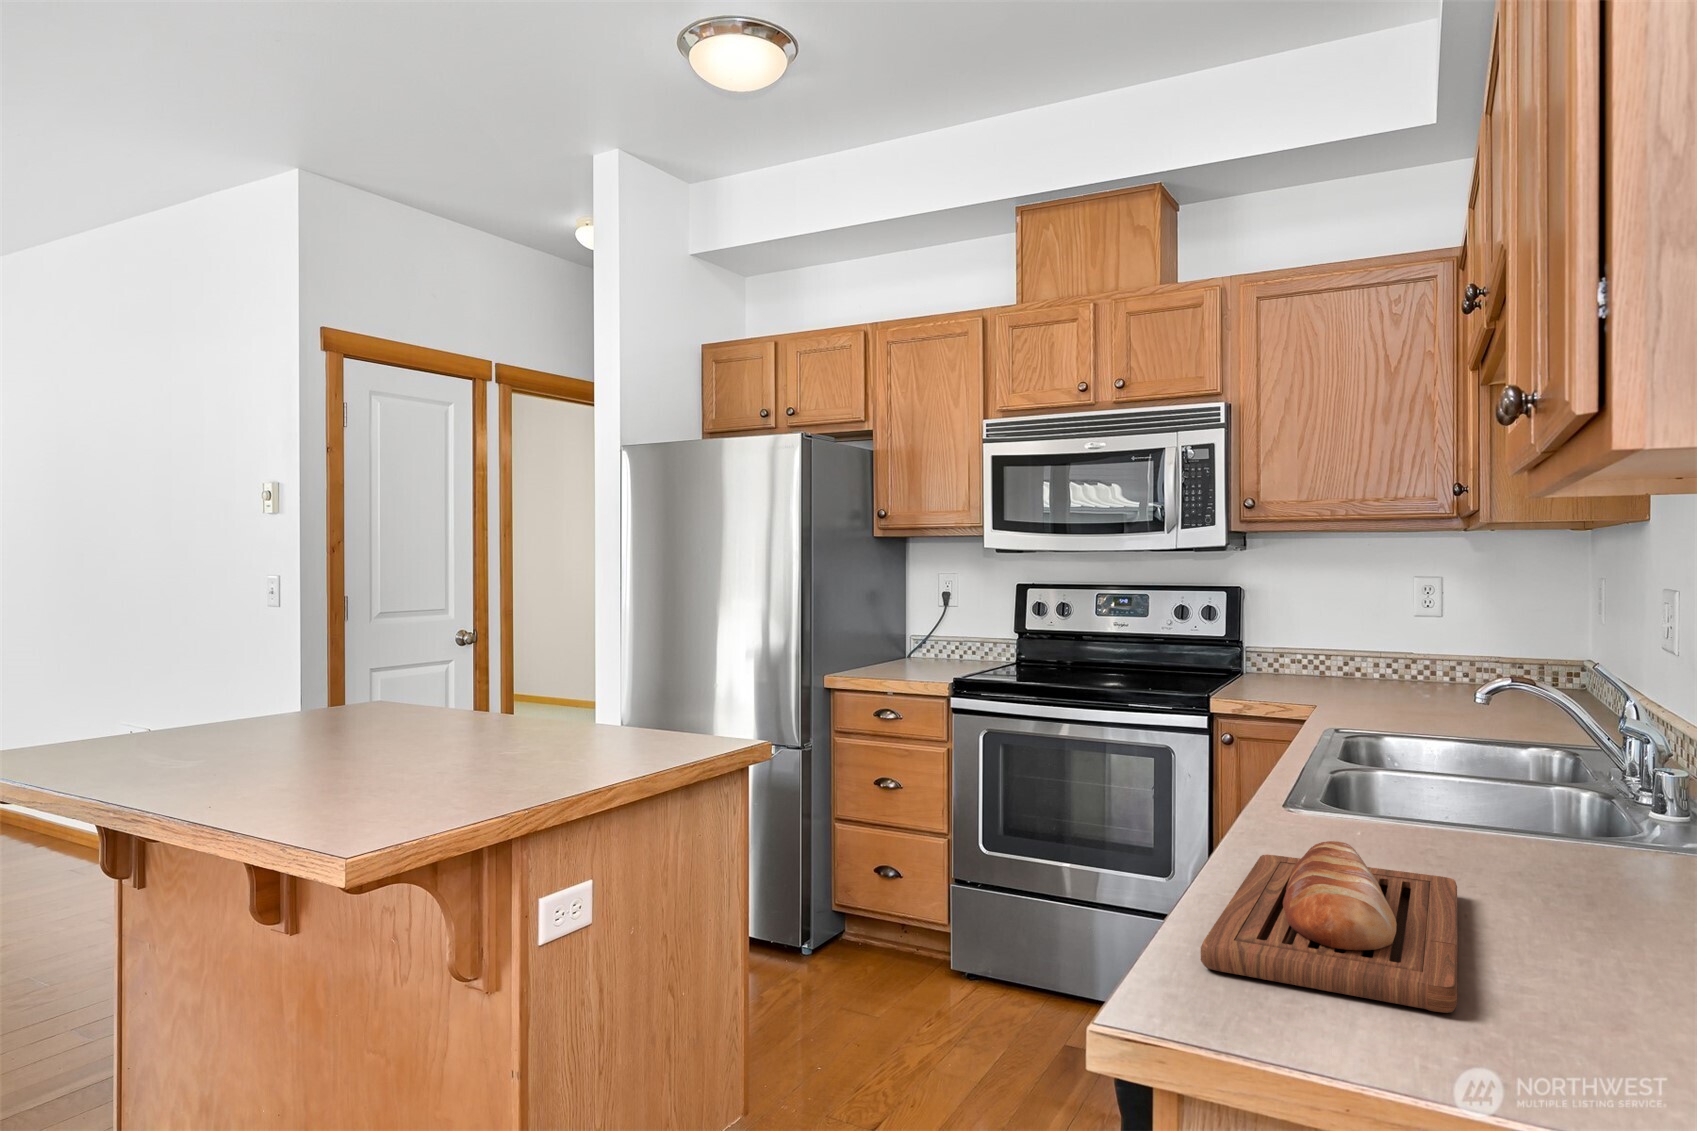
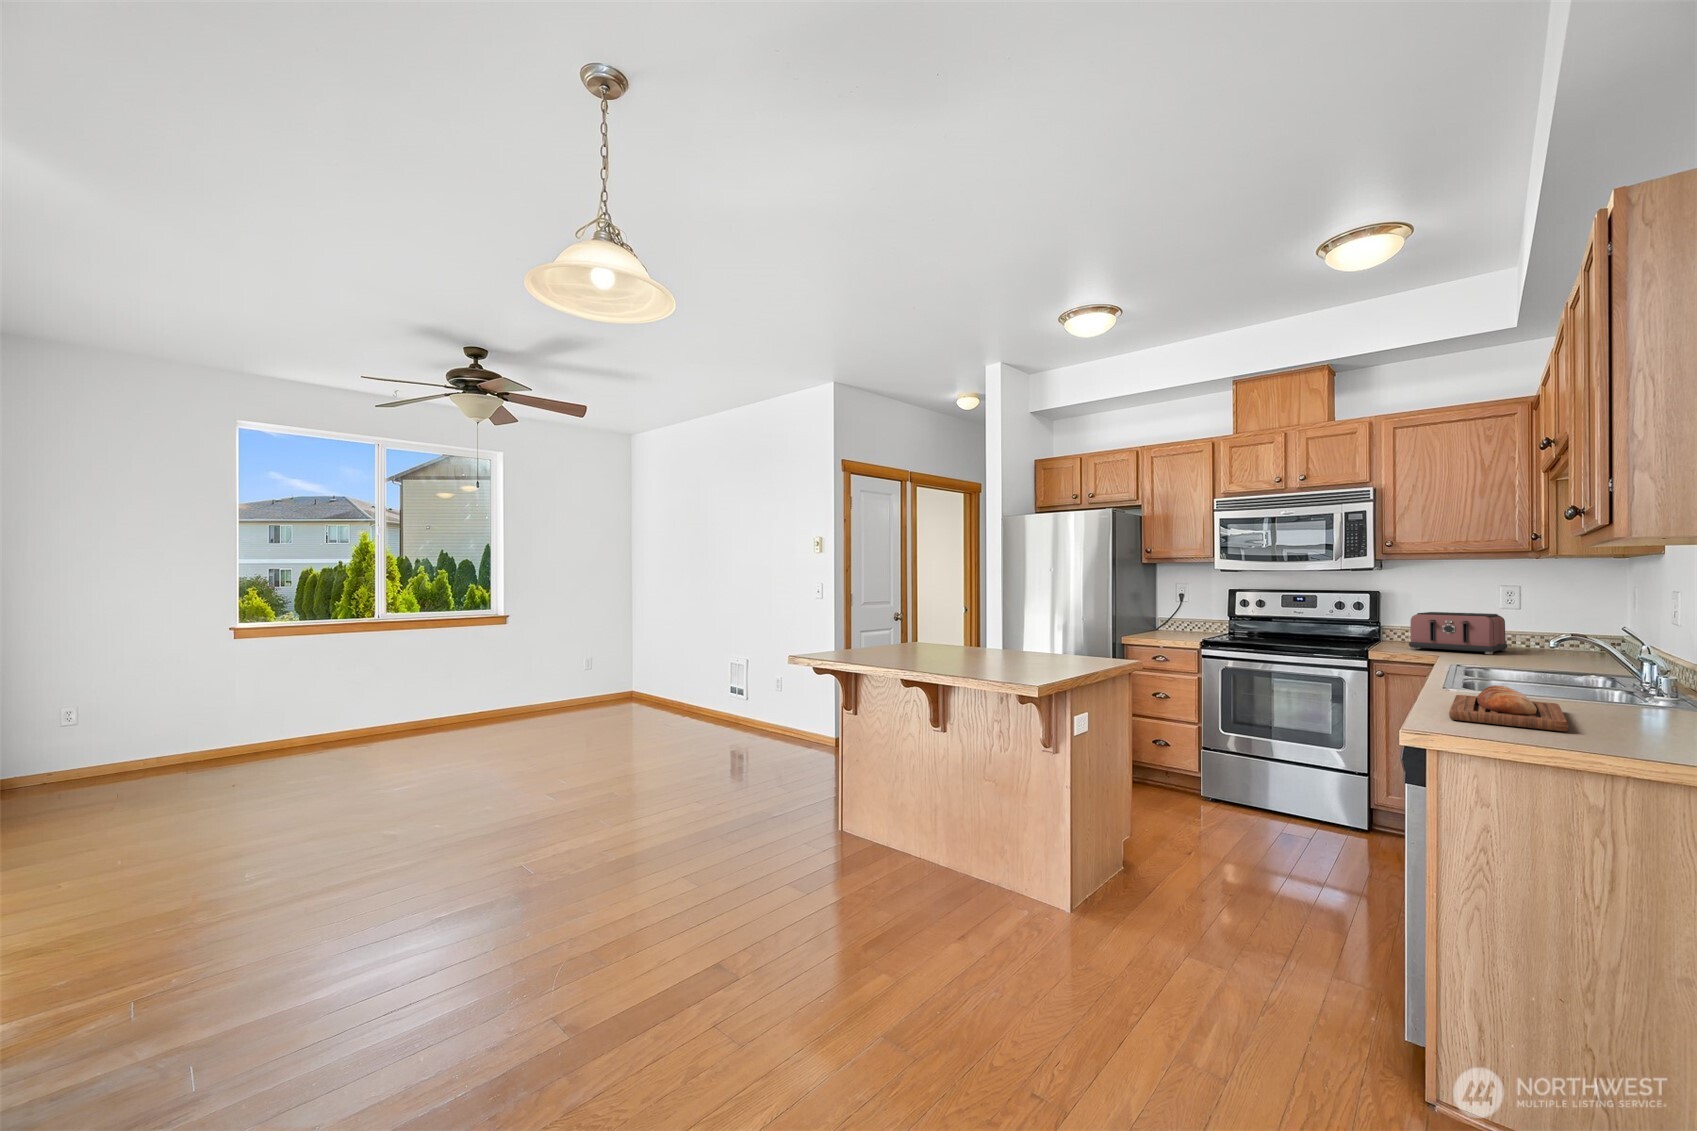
toaster: none [1273,623,1421,700] -> present [1409,612,1507,654]

